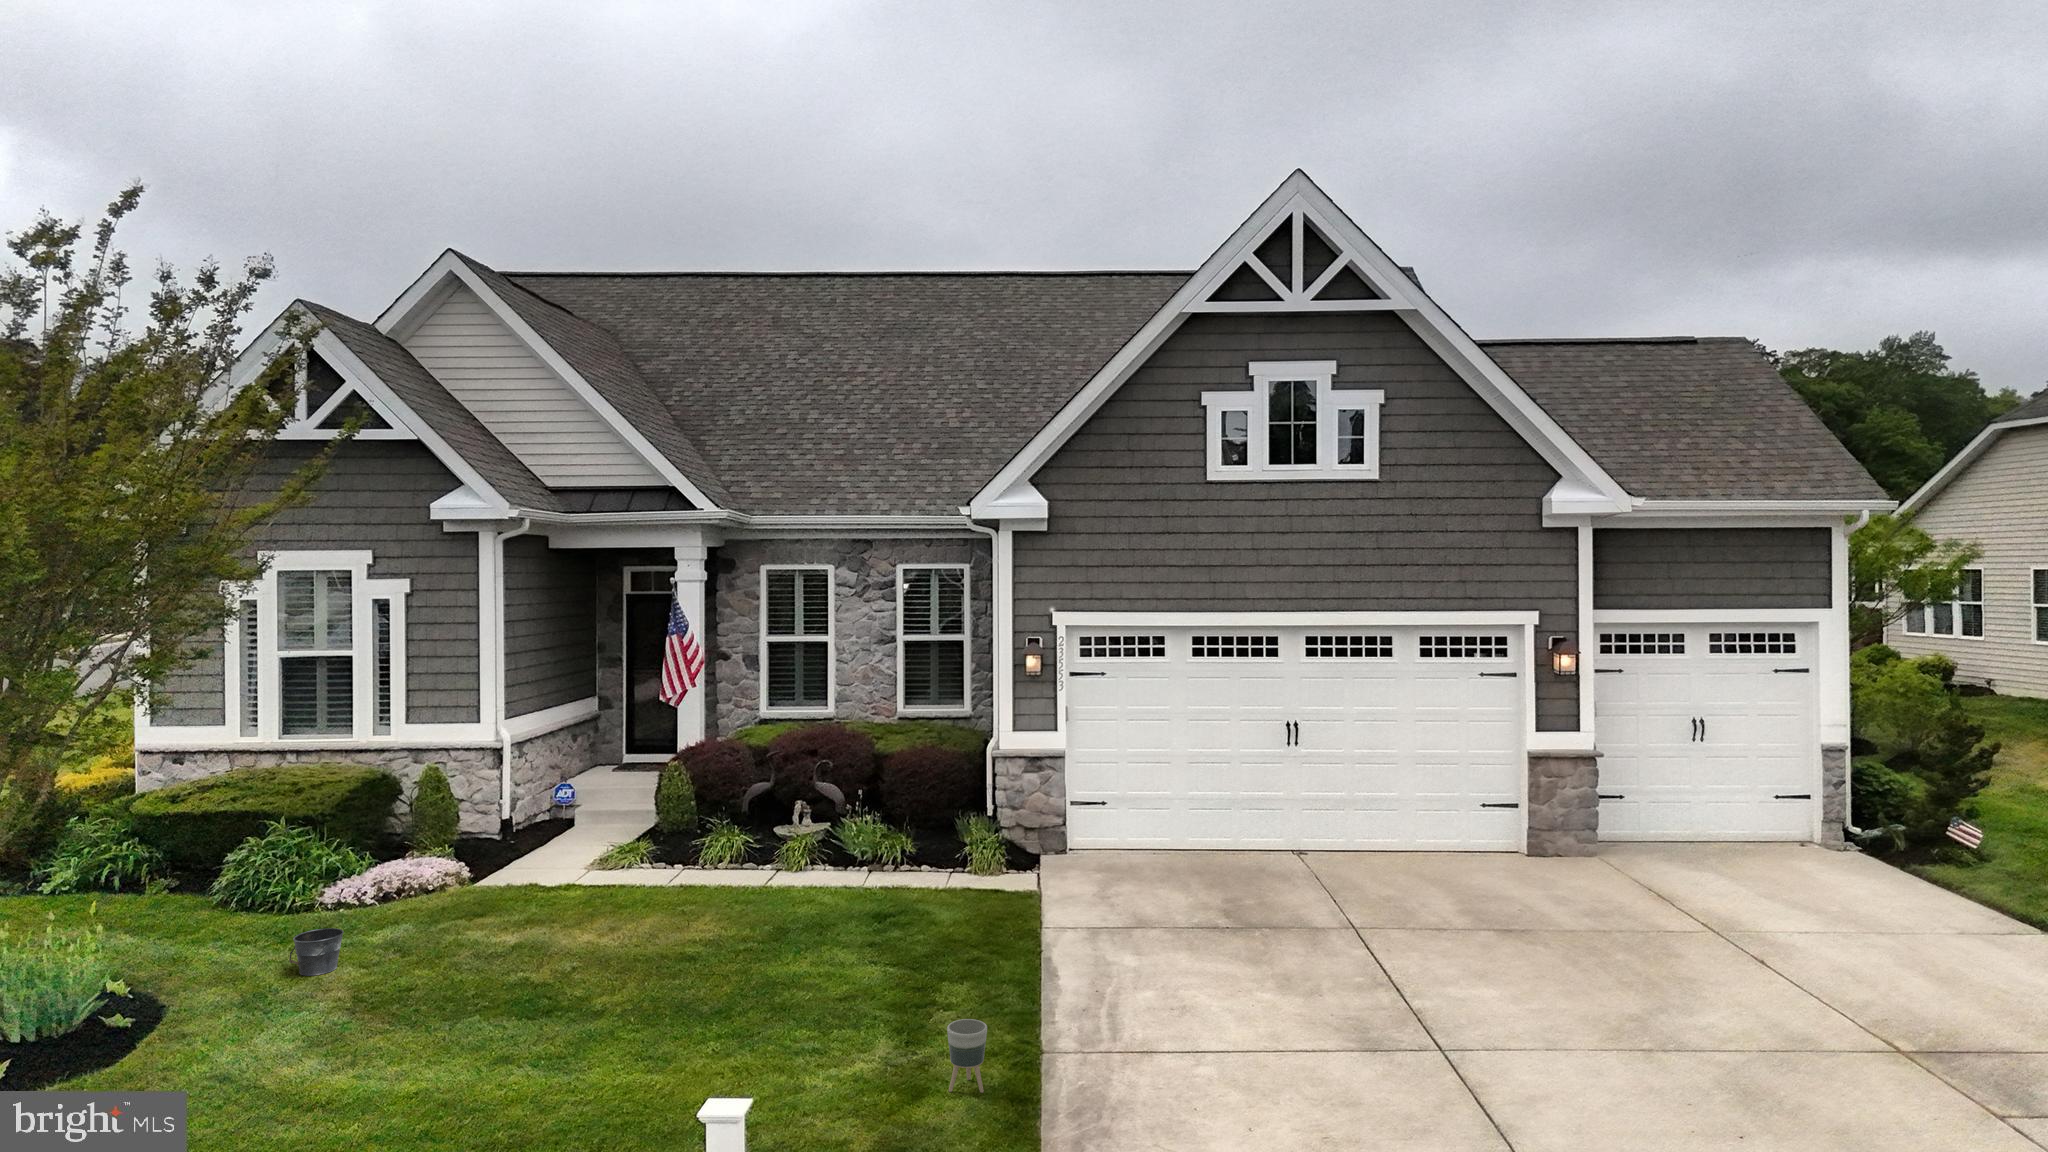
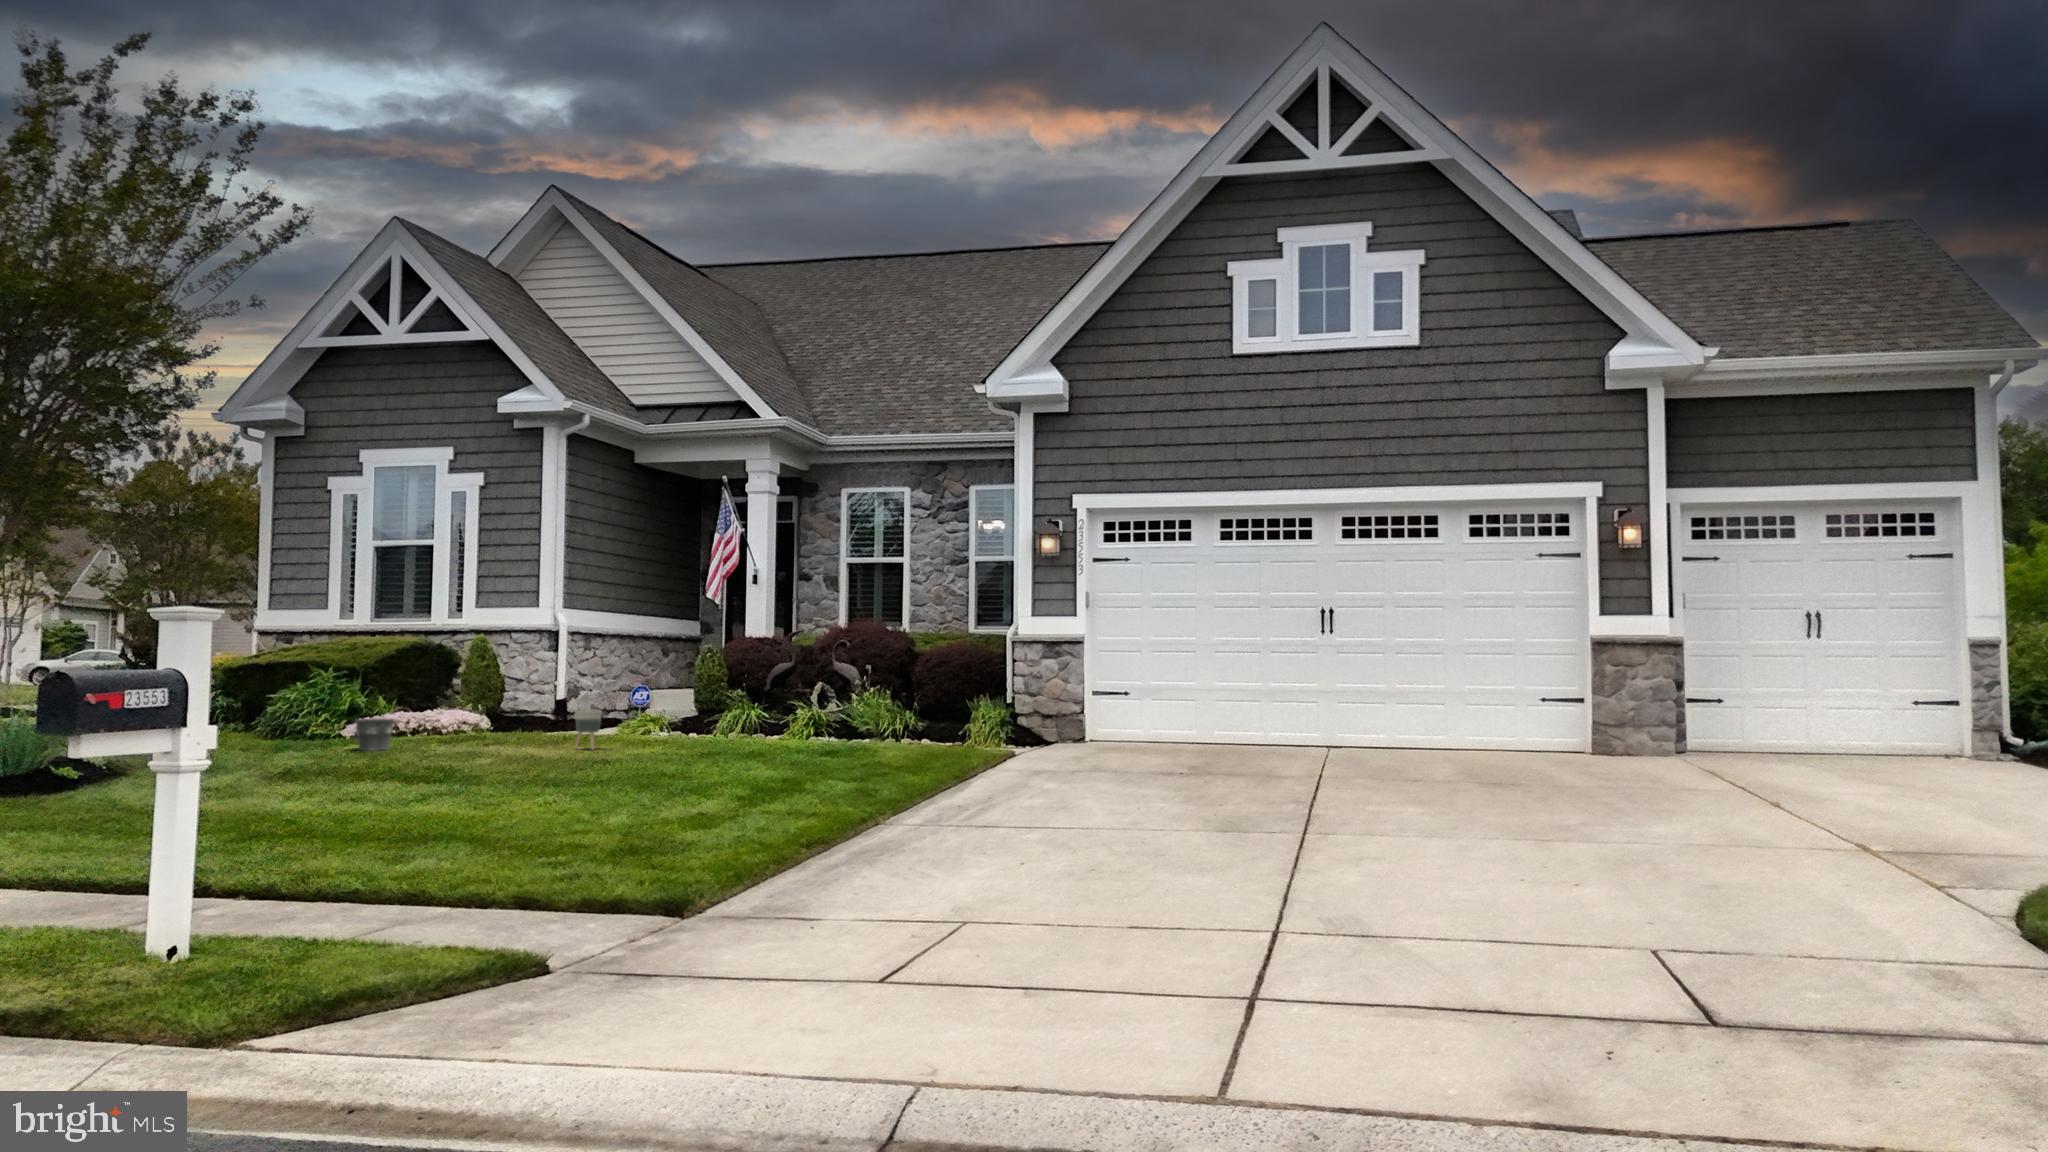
planter: present [947,1019,987,1093] -> present [575,709,602,749]

